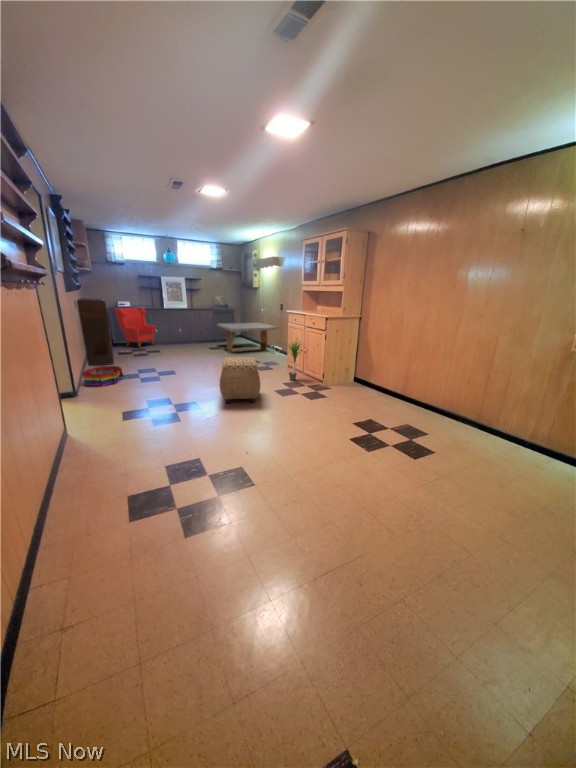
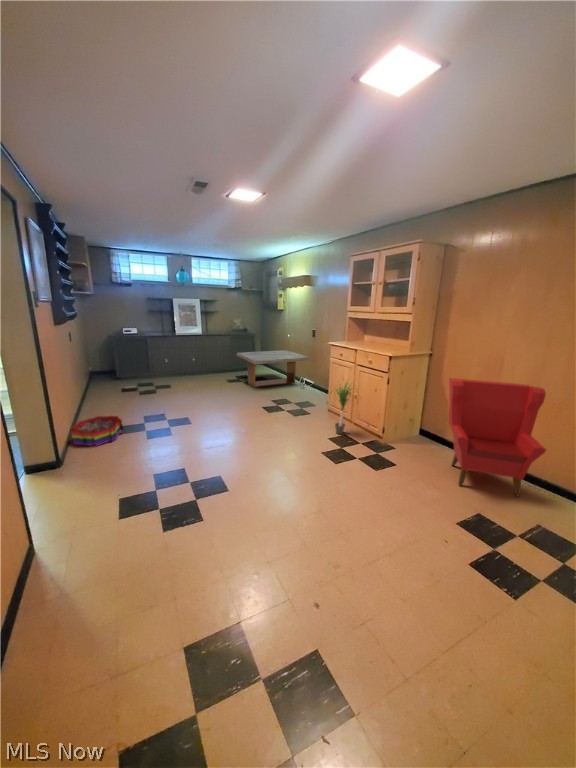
bookshelf: present [77,298,114,366] -> none [71,327,115,411]
armchair: present [115,308,156,348] -> present [449,378,546,496]
ottoman: present [220,357,260,403] -> none [252,411,309,479]

